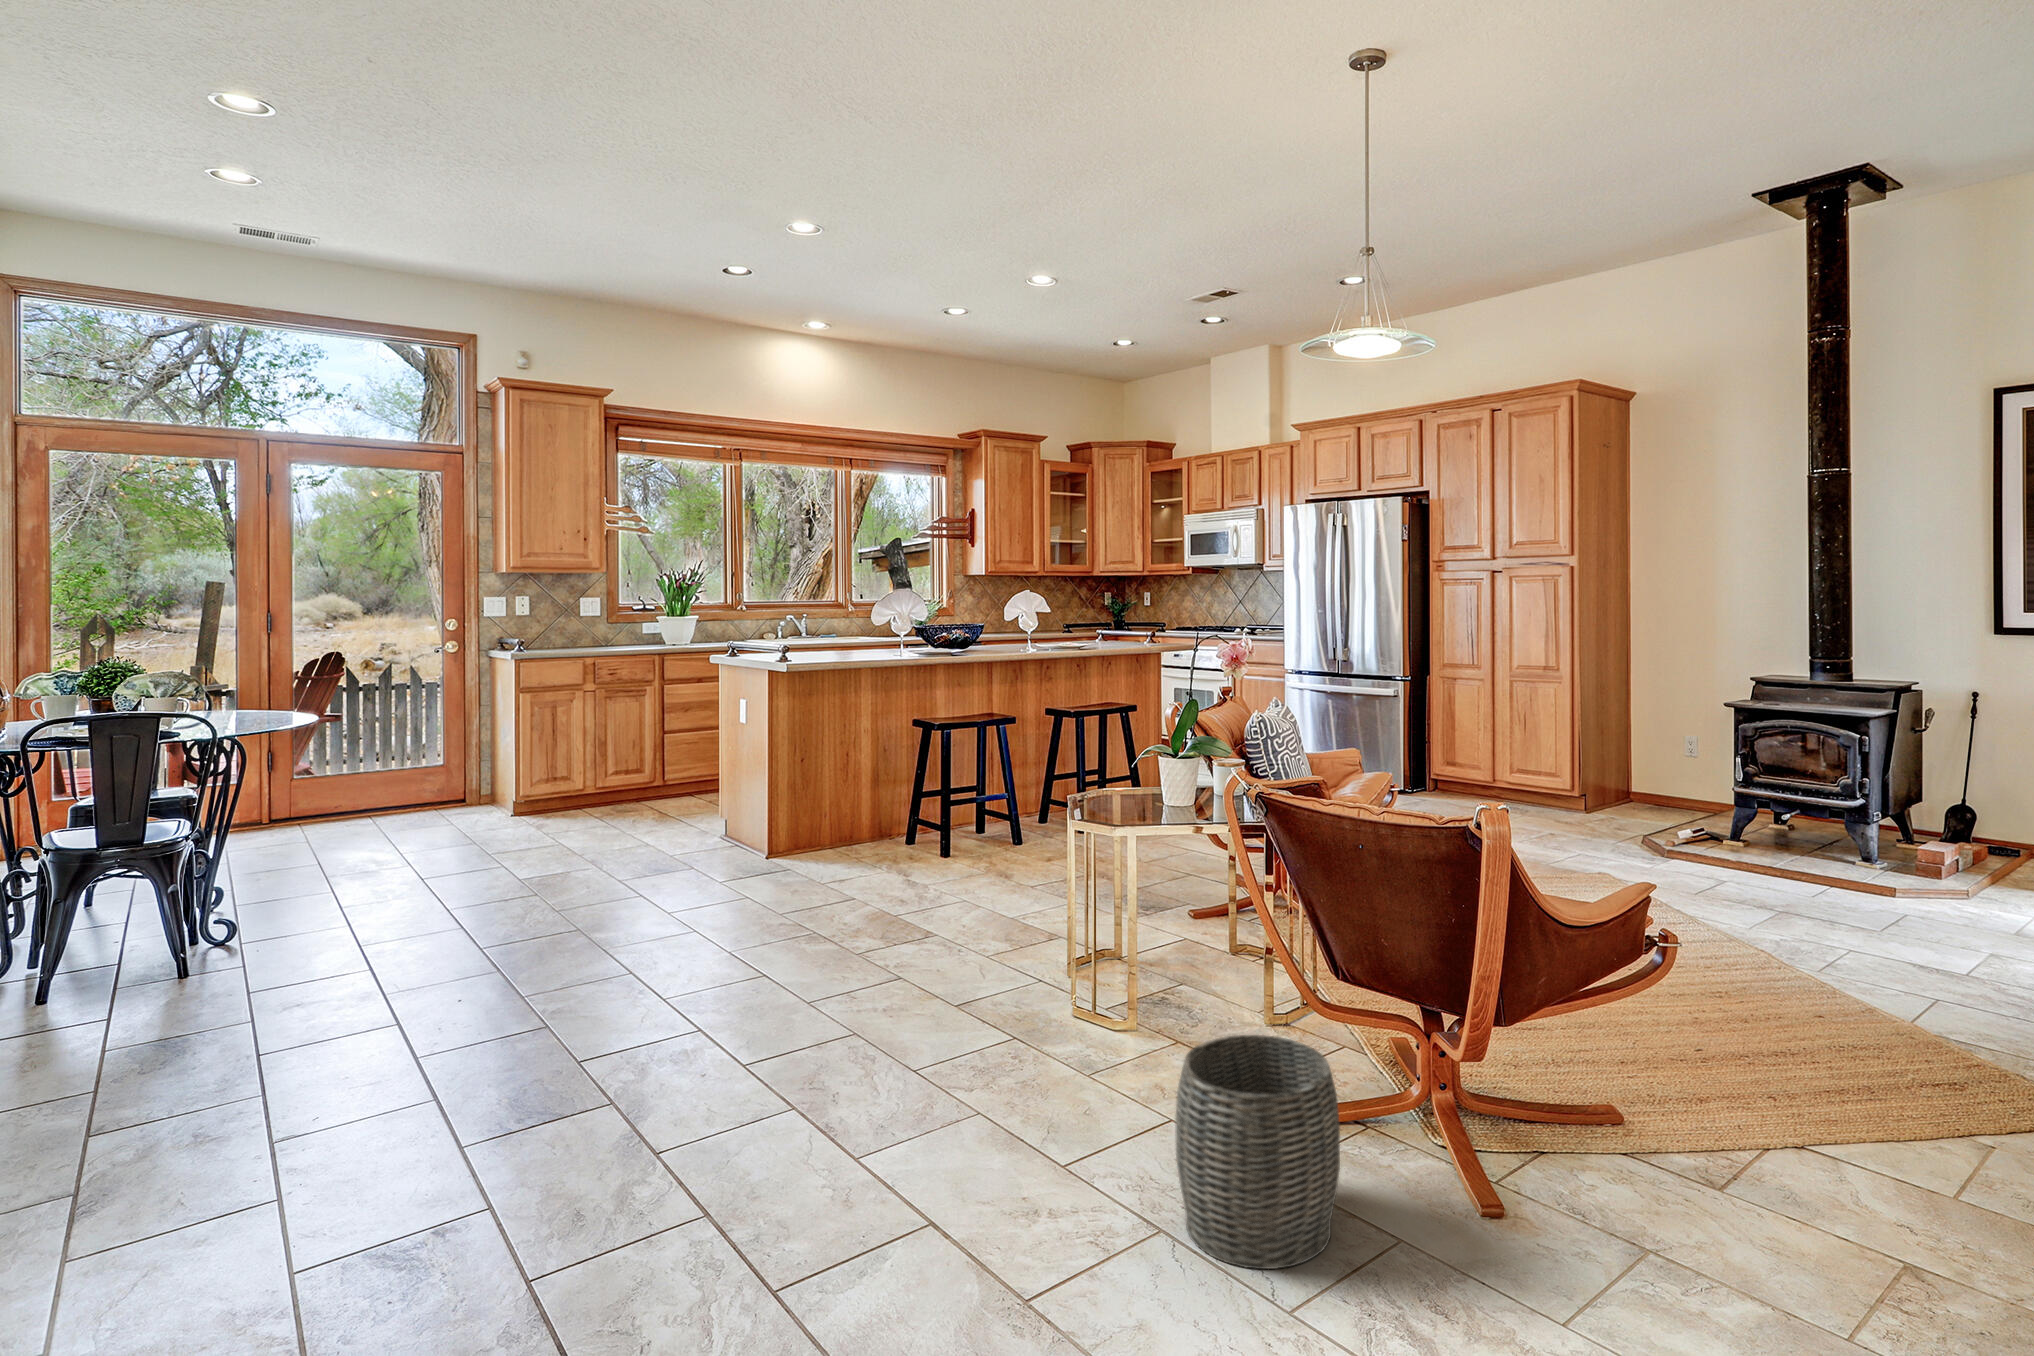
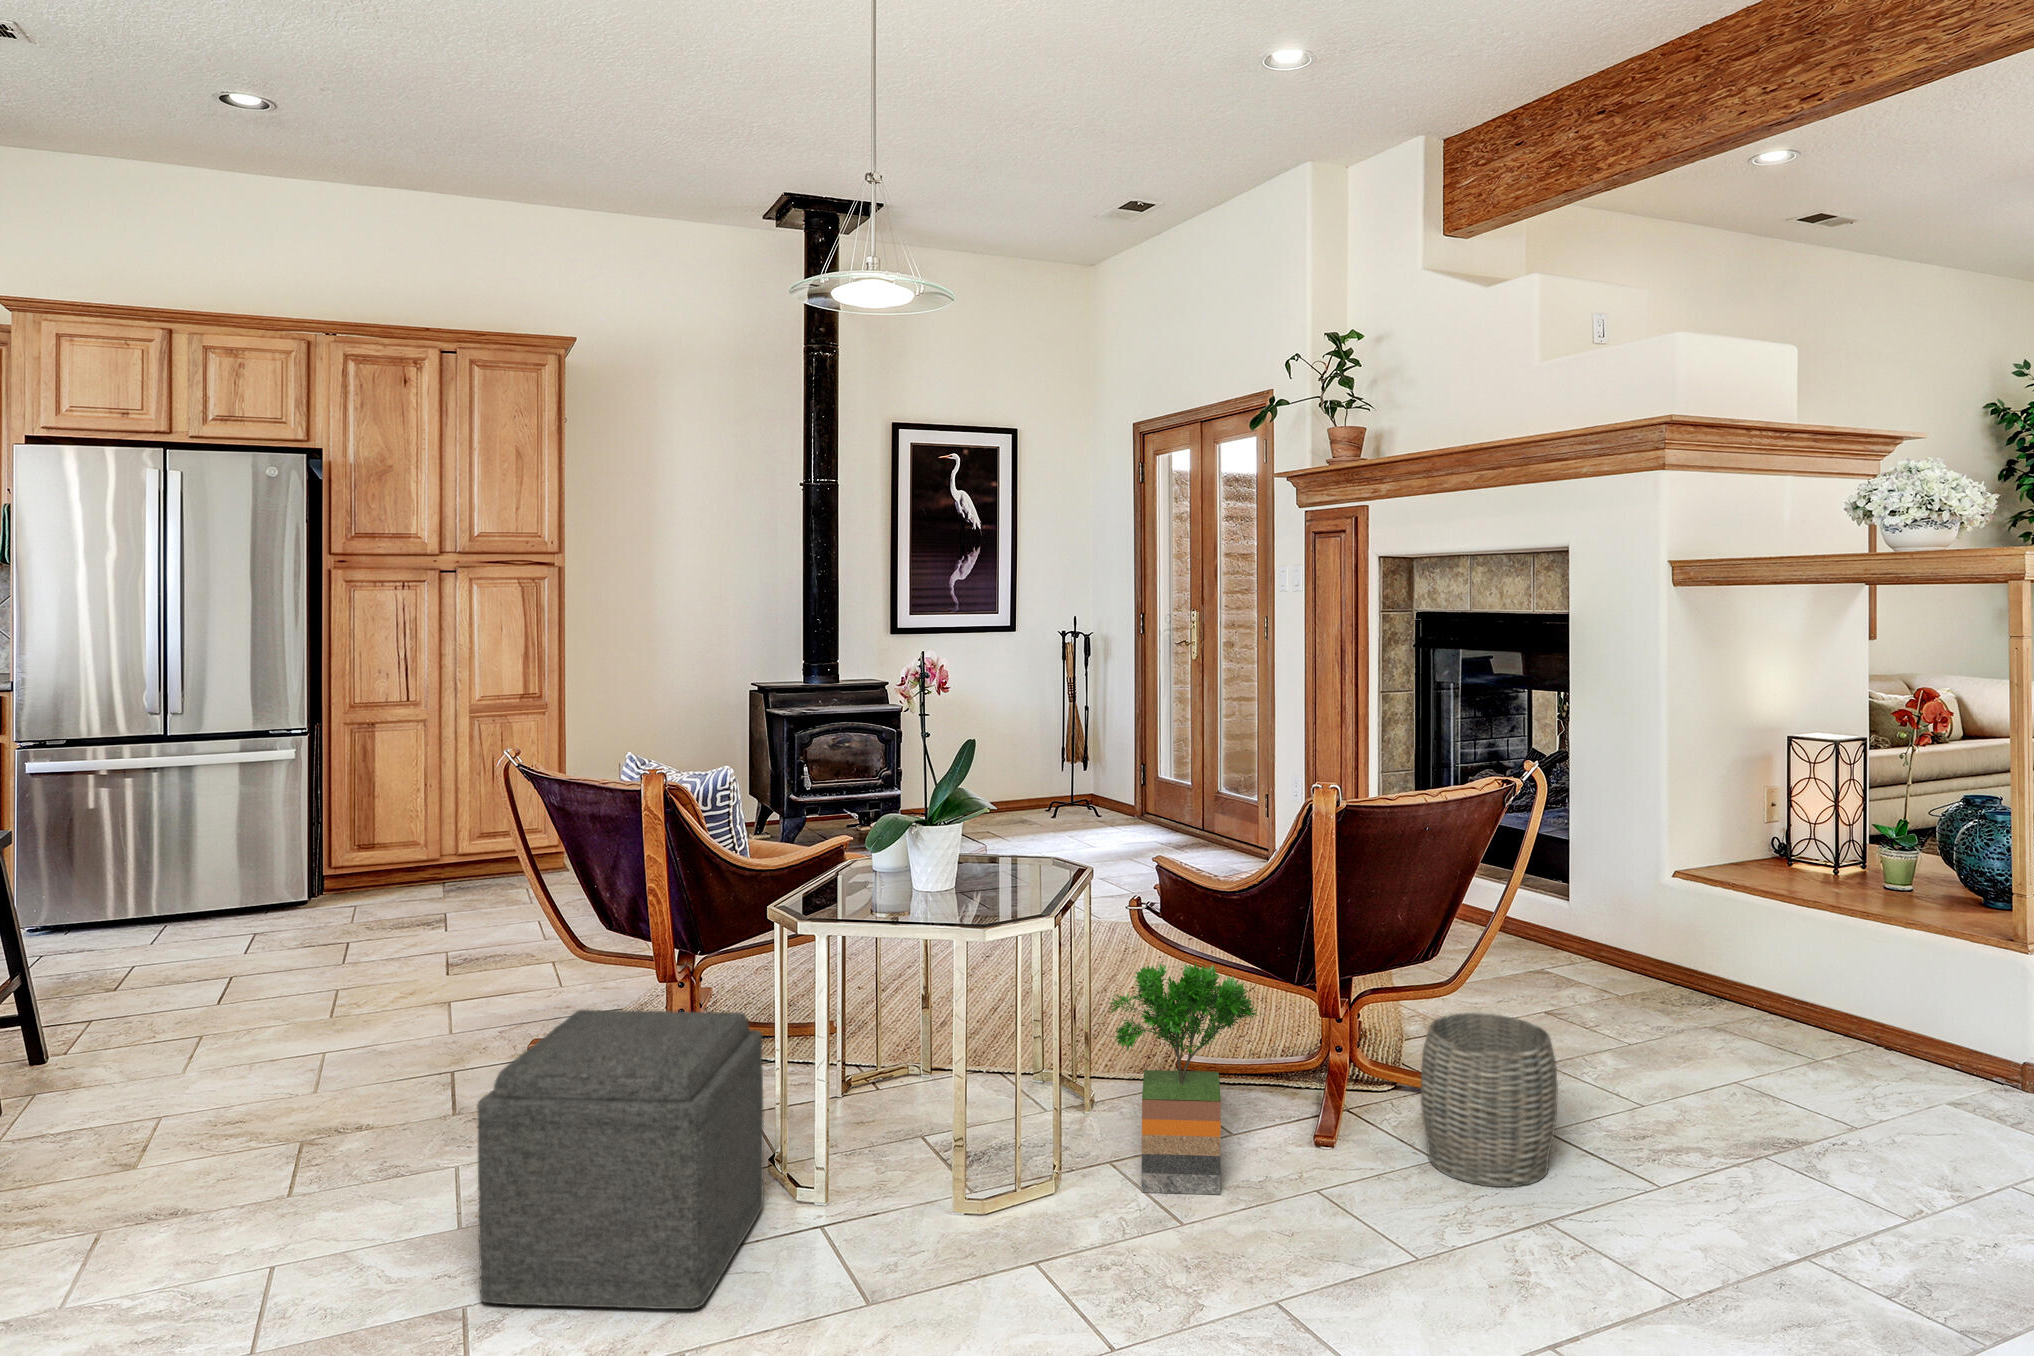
ottoman: none [892,803,1024,961] -> present [477,1010,763,1309]
potted tree: none [1069,874,1203,1085] -> present [1109,963,1258,1195]

